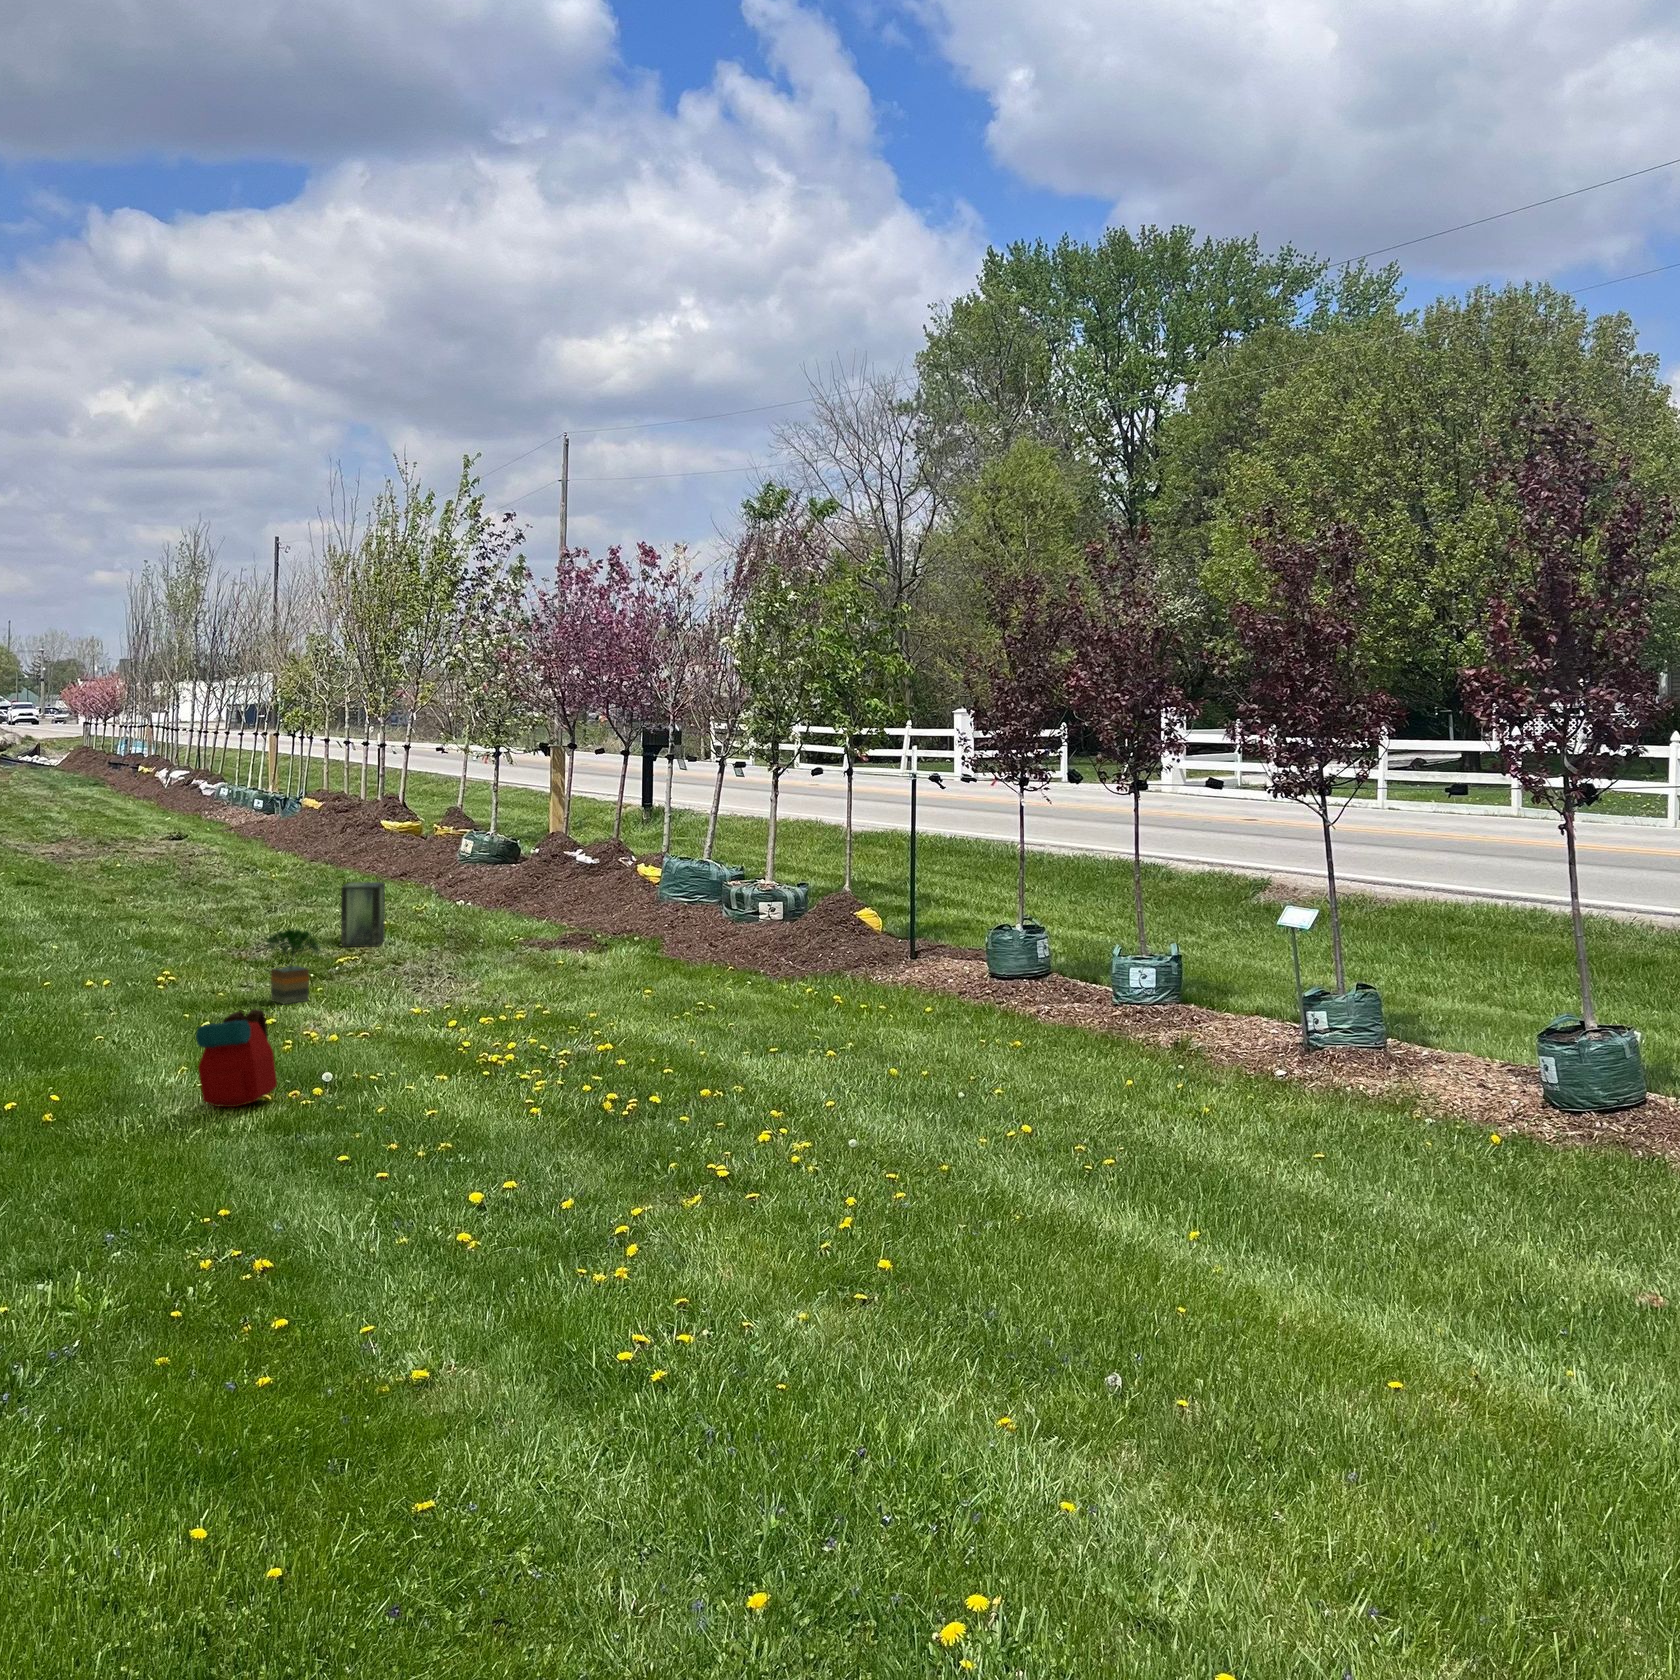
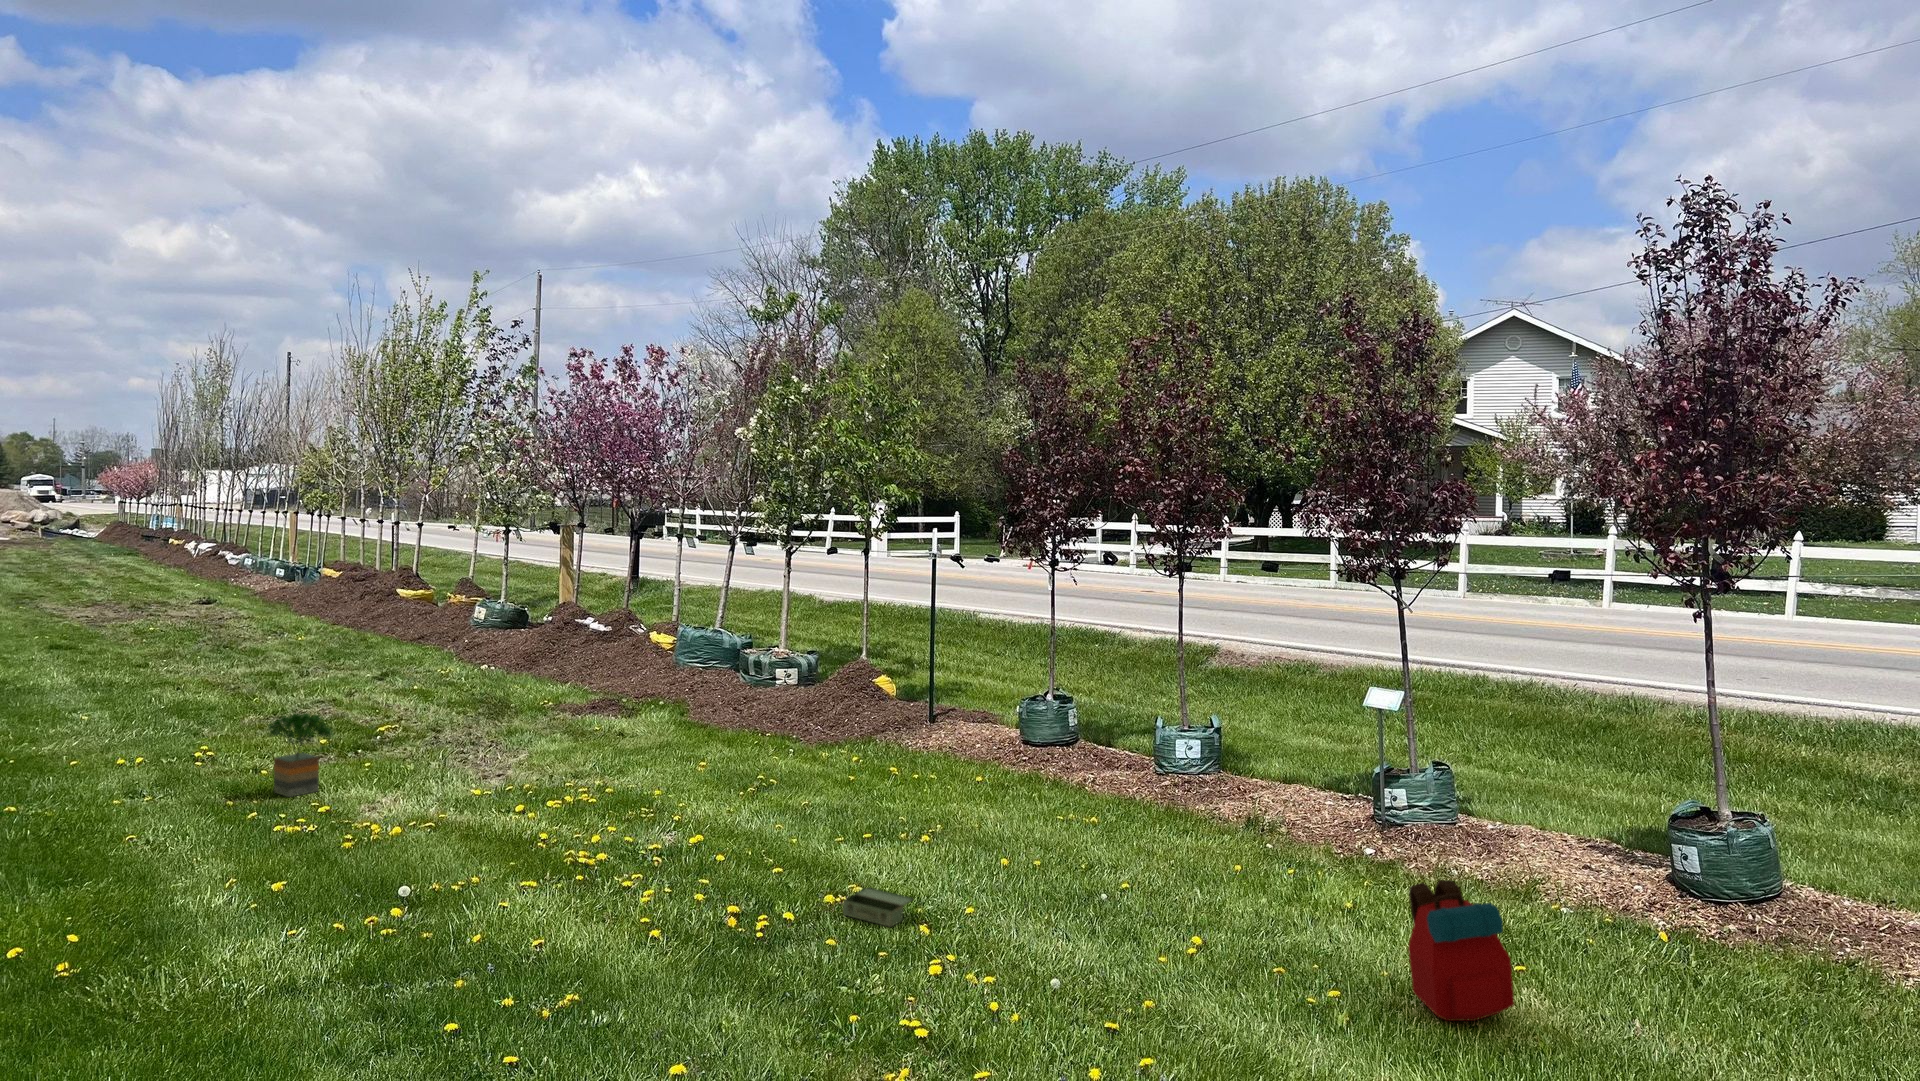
storage box: present [341,882,385,947] -> none [357,655,405,722]
backpack: present [196,1009,277,1107] -> present [1408,880,1514,1021]
toolbox: none [737,1074,799,1104] -> present [843,887,913,927]

